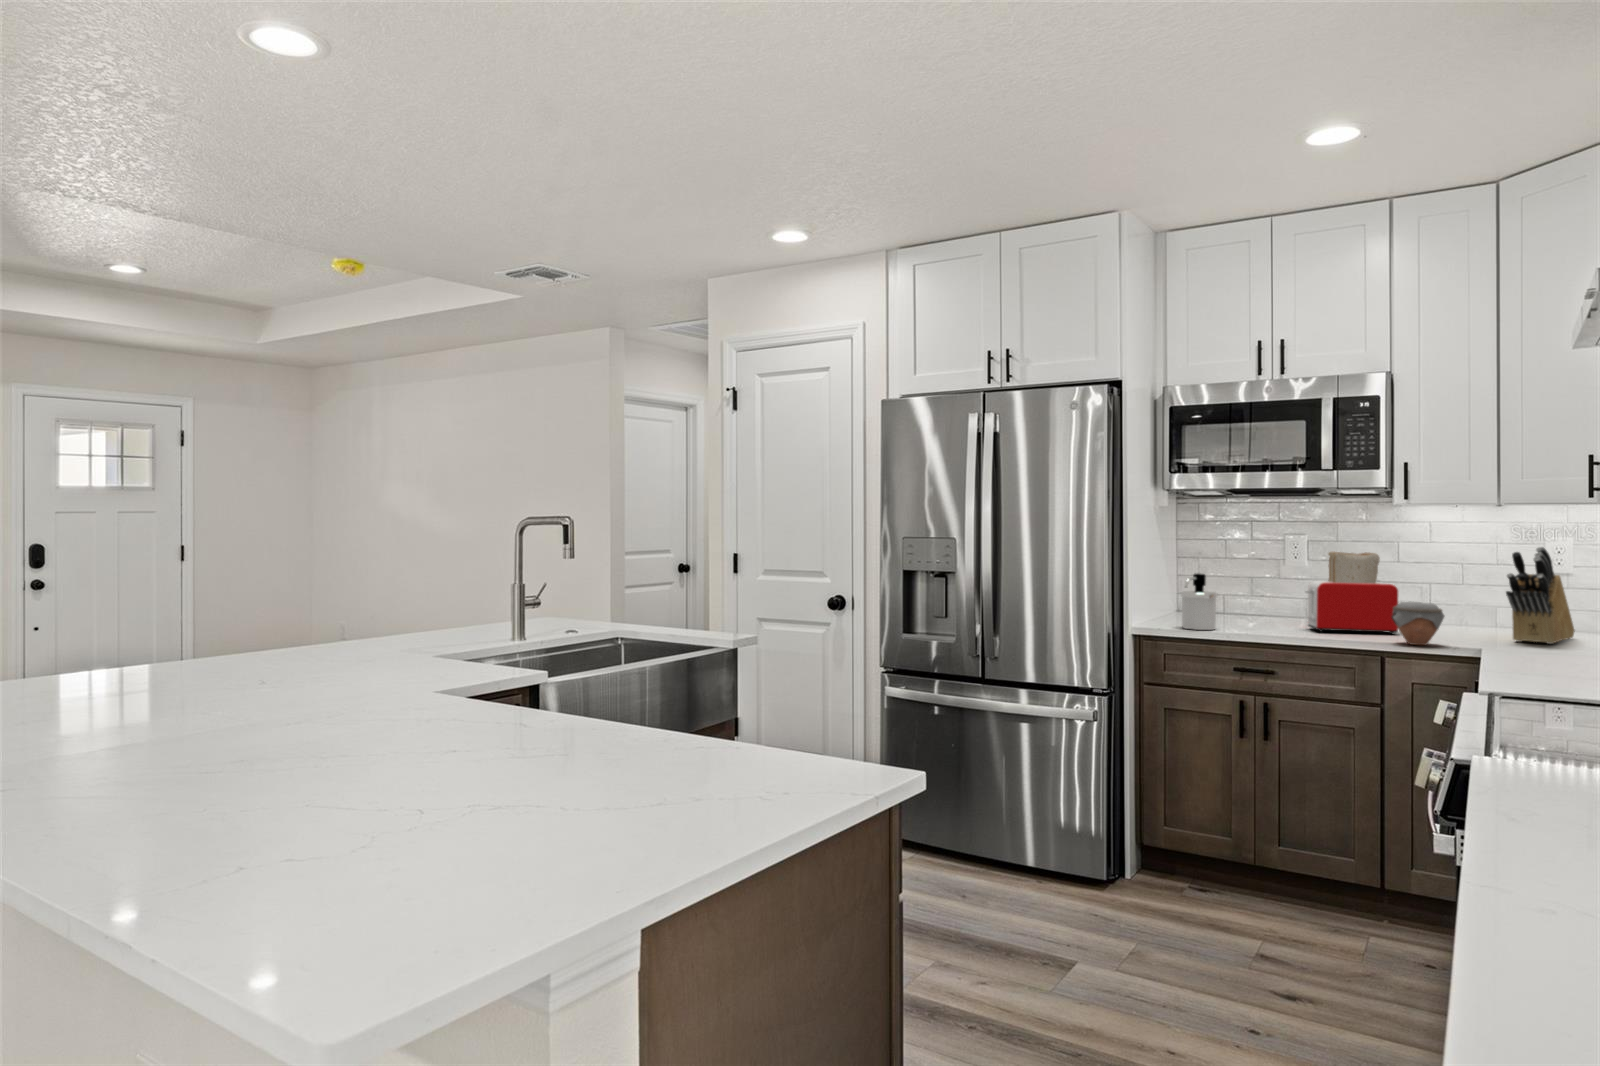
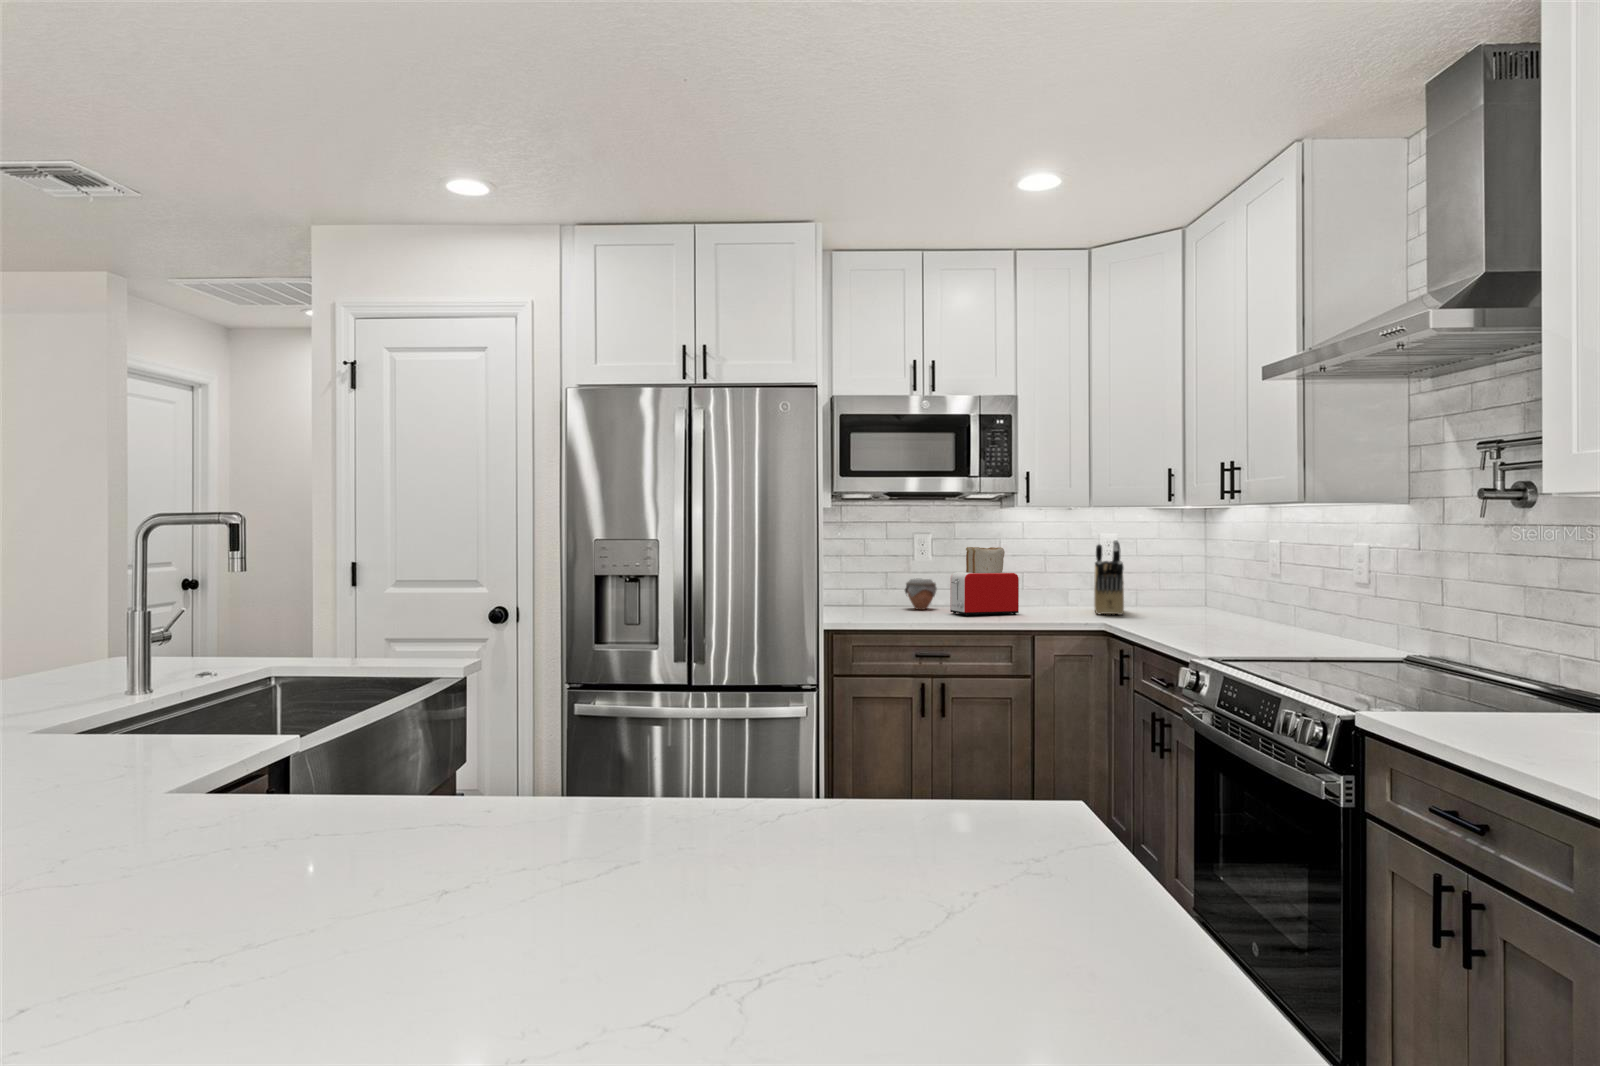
soap dispenser: present [1181,573,1217,630] -> none [860,569,891,620]
jar: present [1391,602,1445,645] -> present [905,578,937,610]

